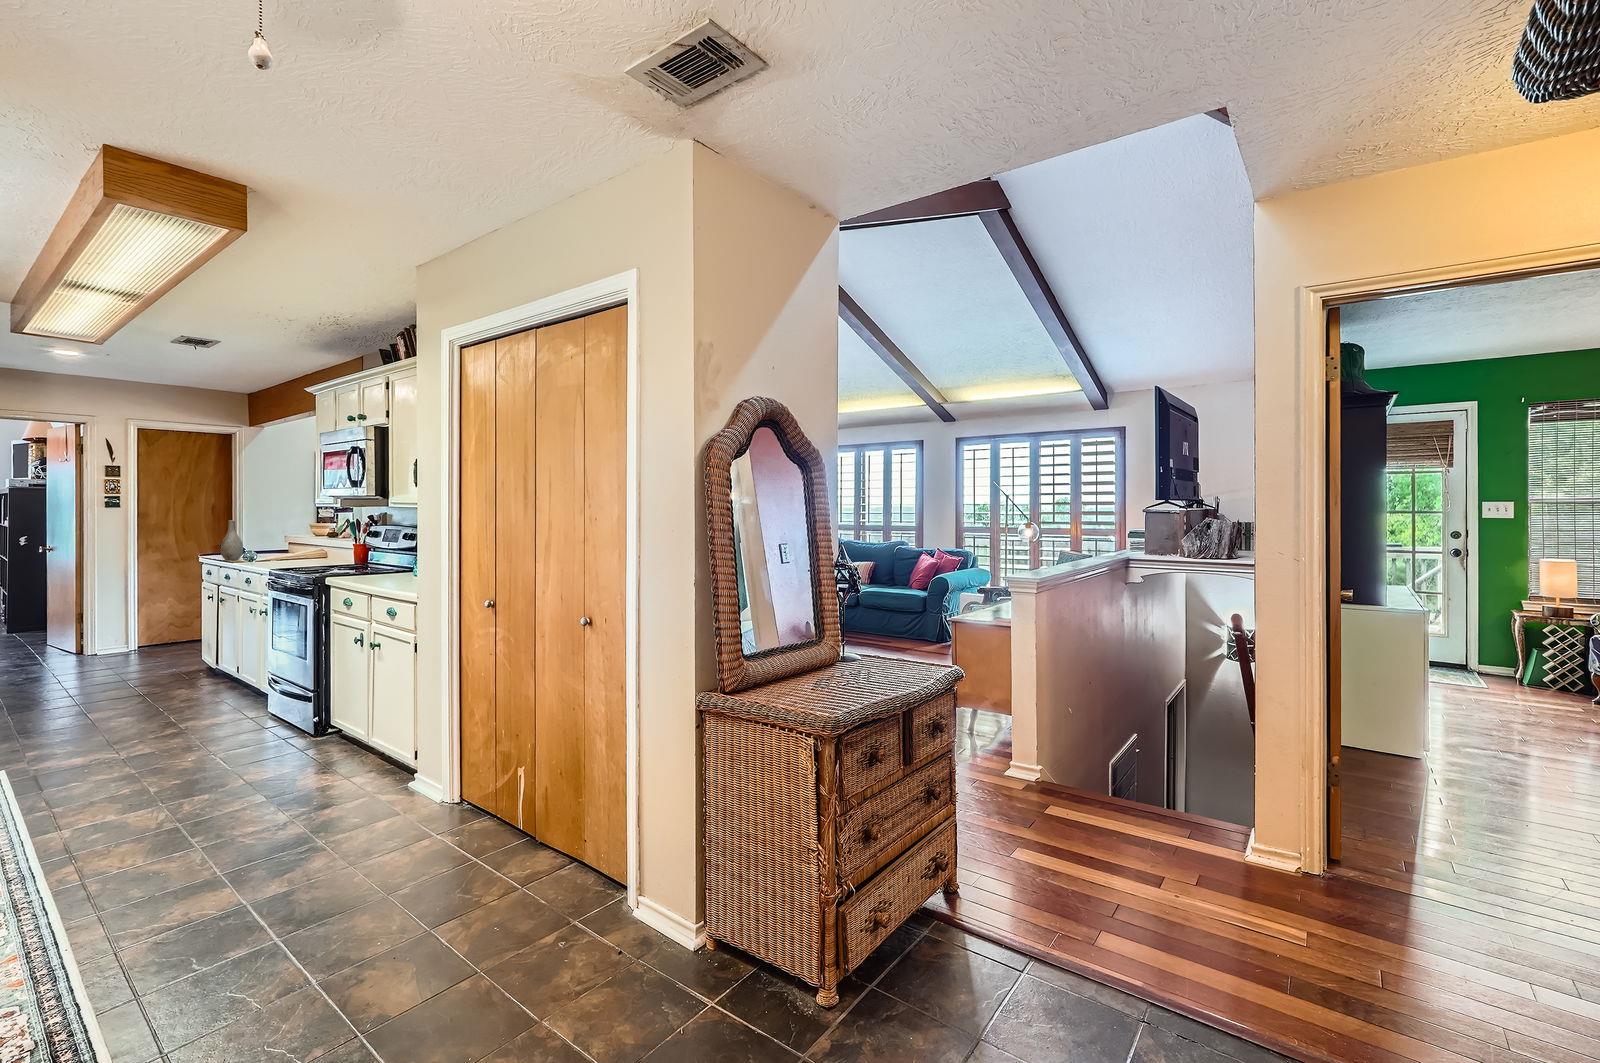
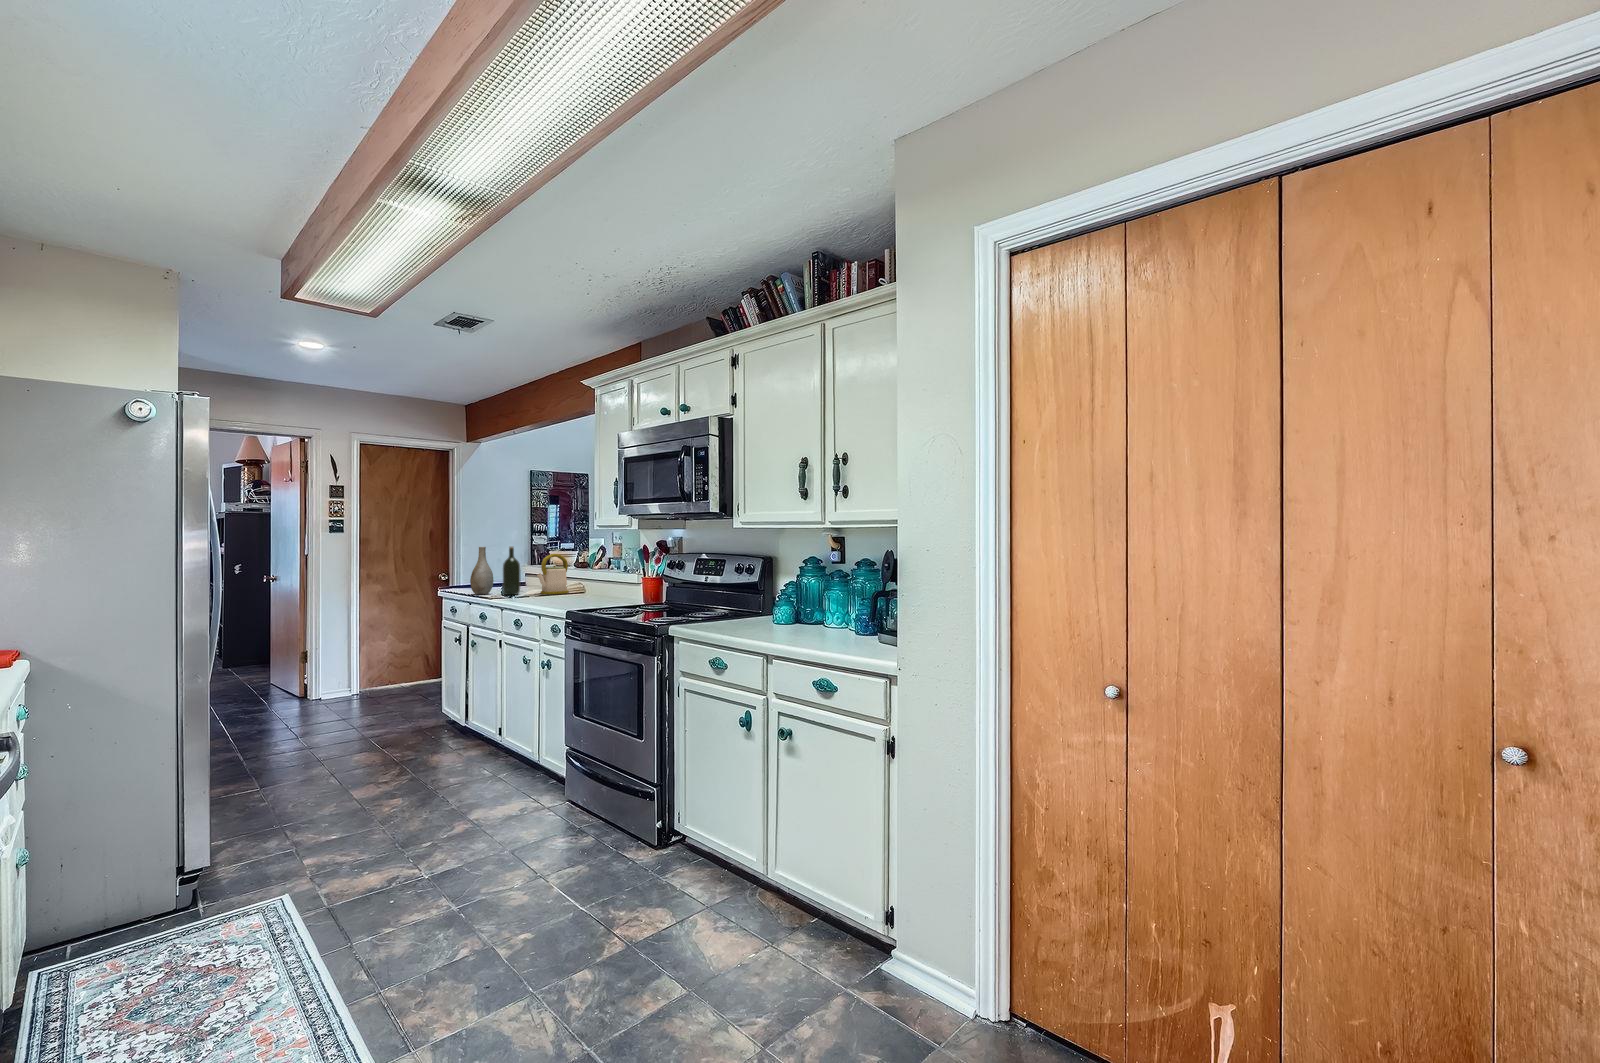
wine bottle: none [249,521,266,560] -> present [503,547,521,595]
kettle: none [281,527,313,560] -> present [537,554,569,594]

